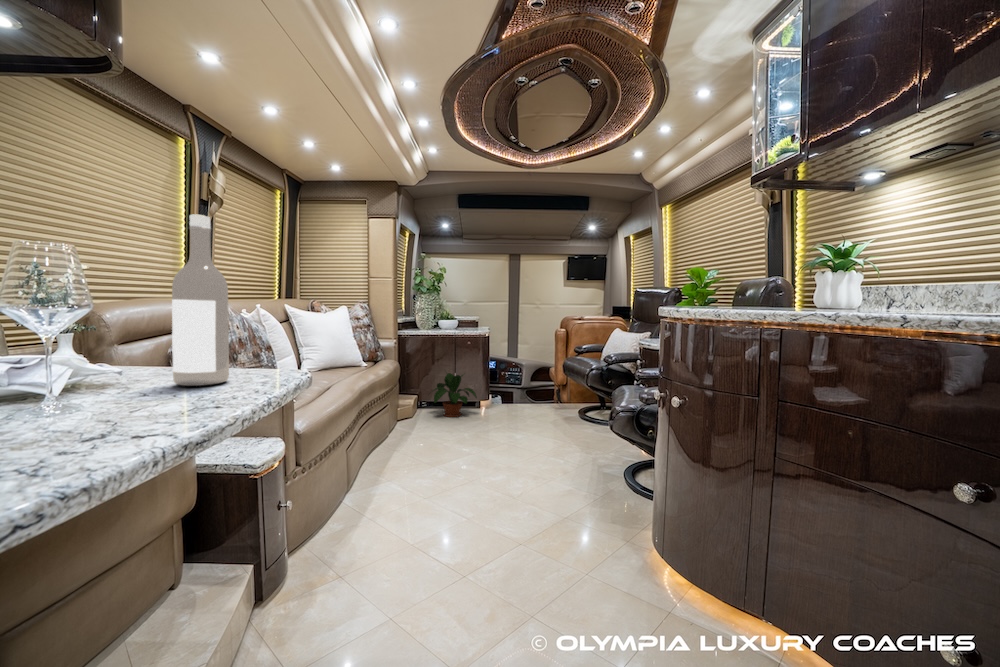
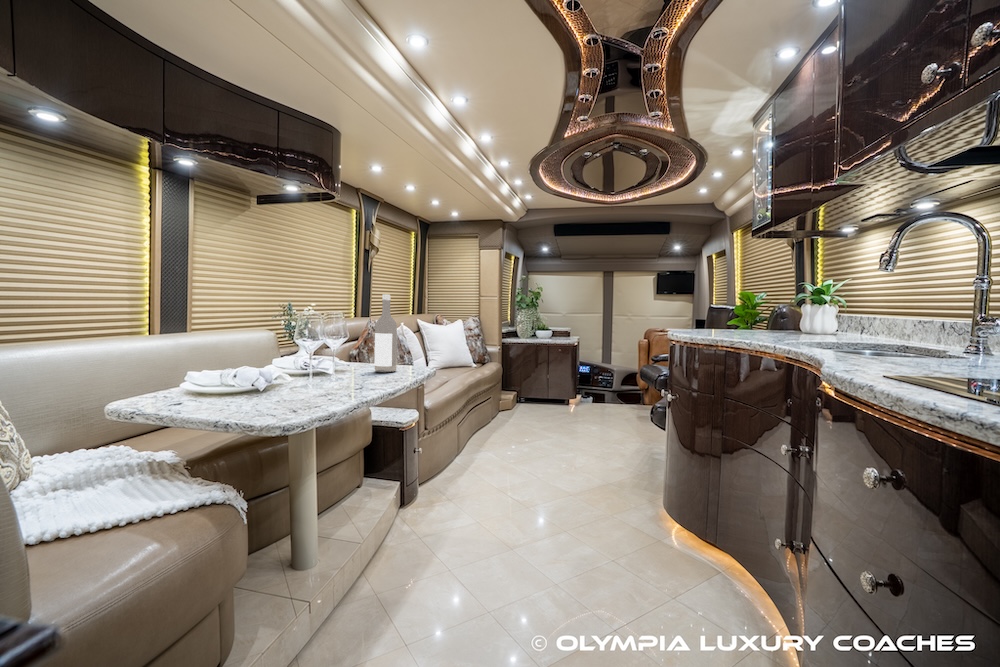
potted plant: present [434,373,477,417] -> none [523,369,564,412]

